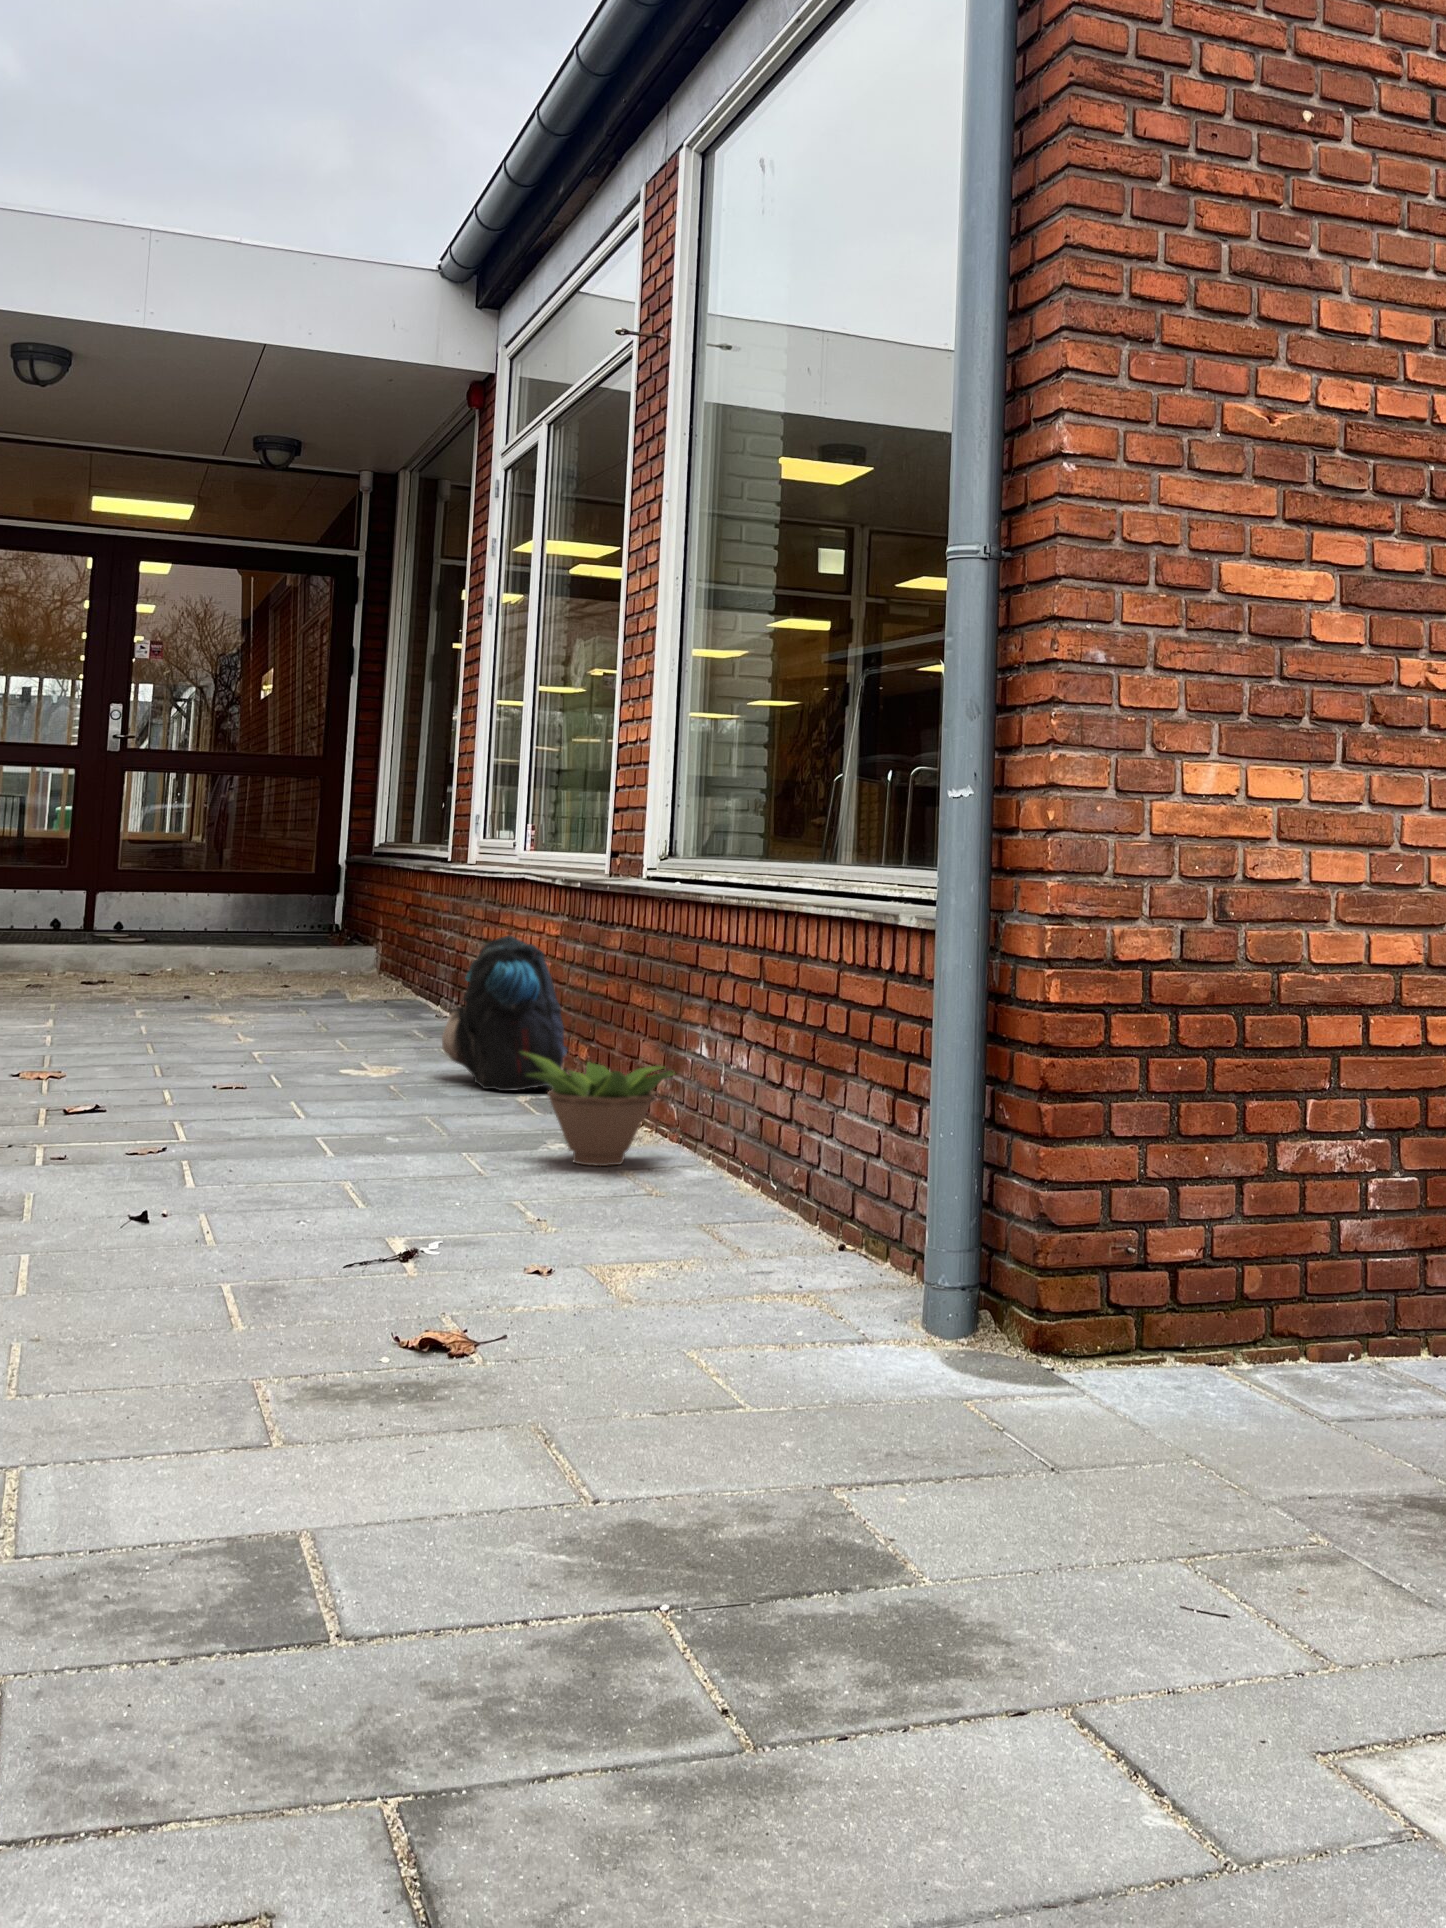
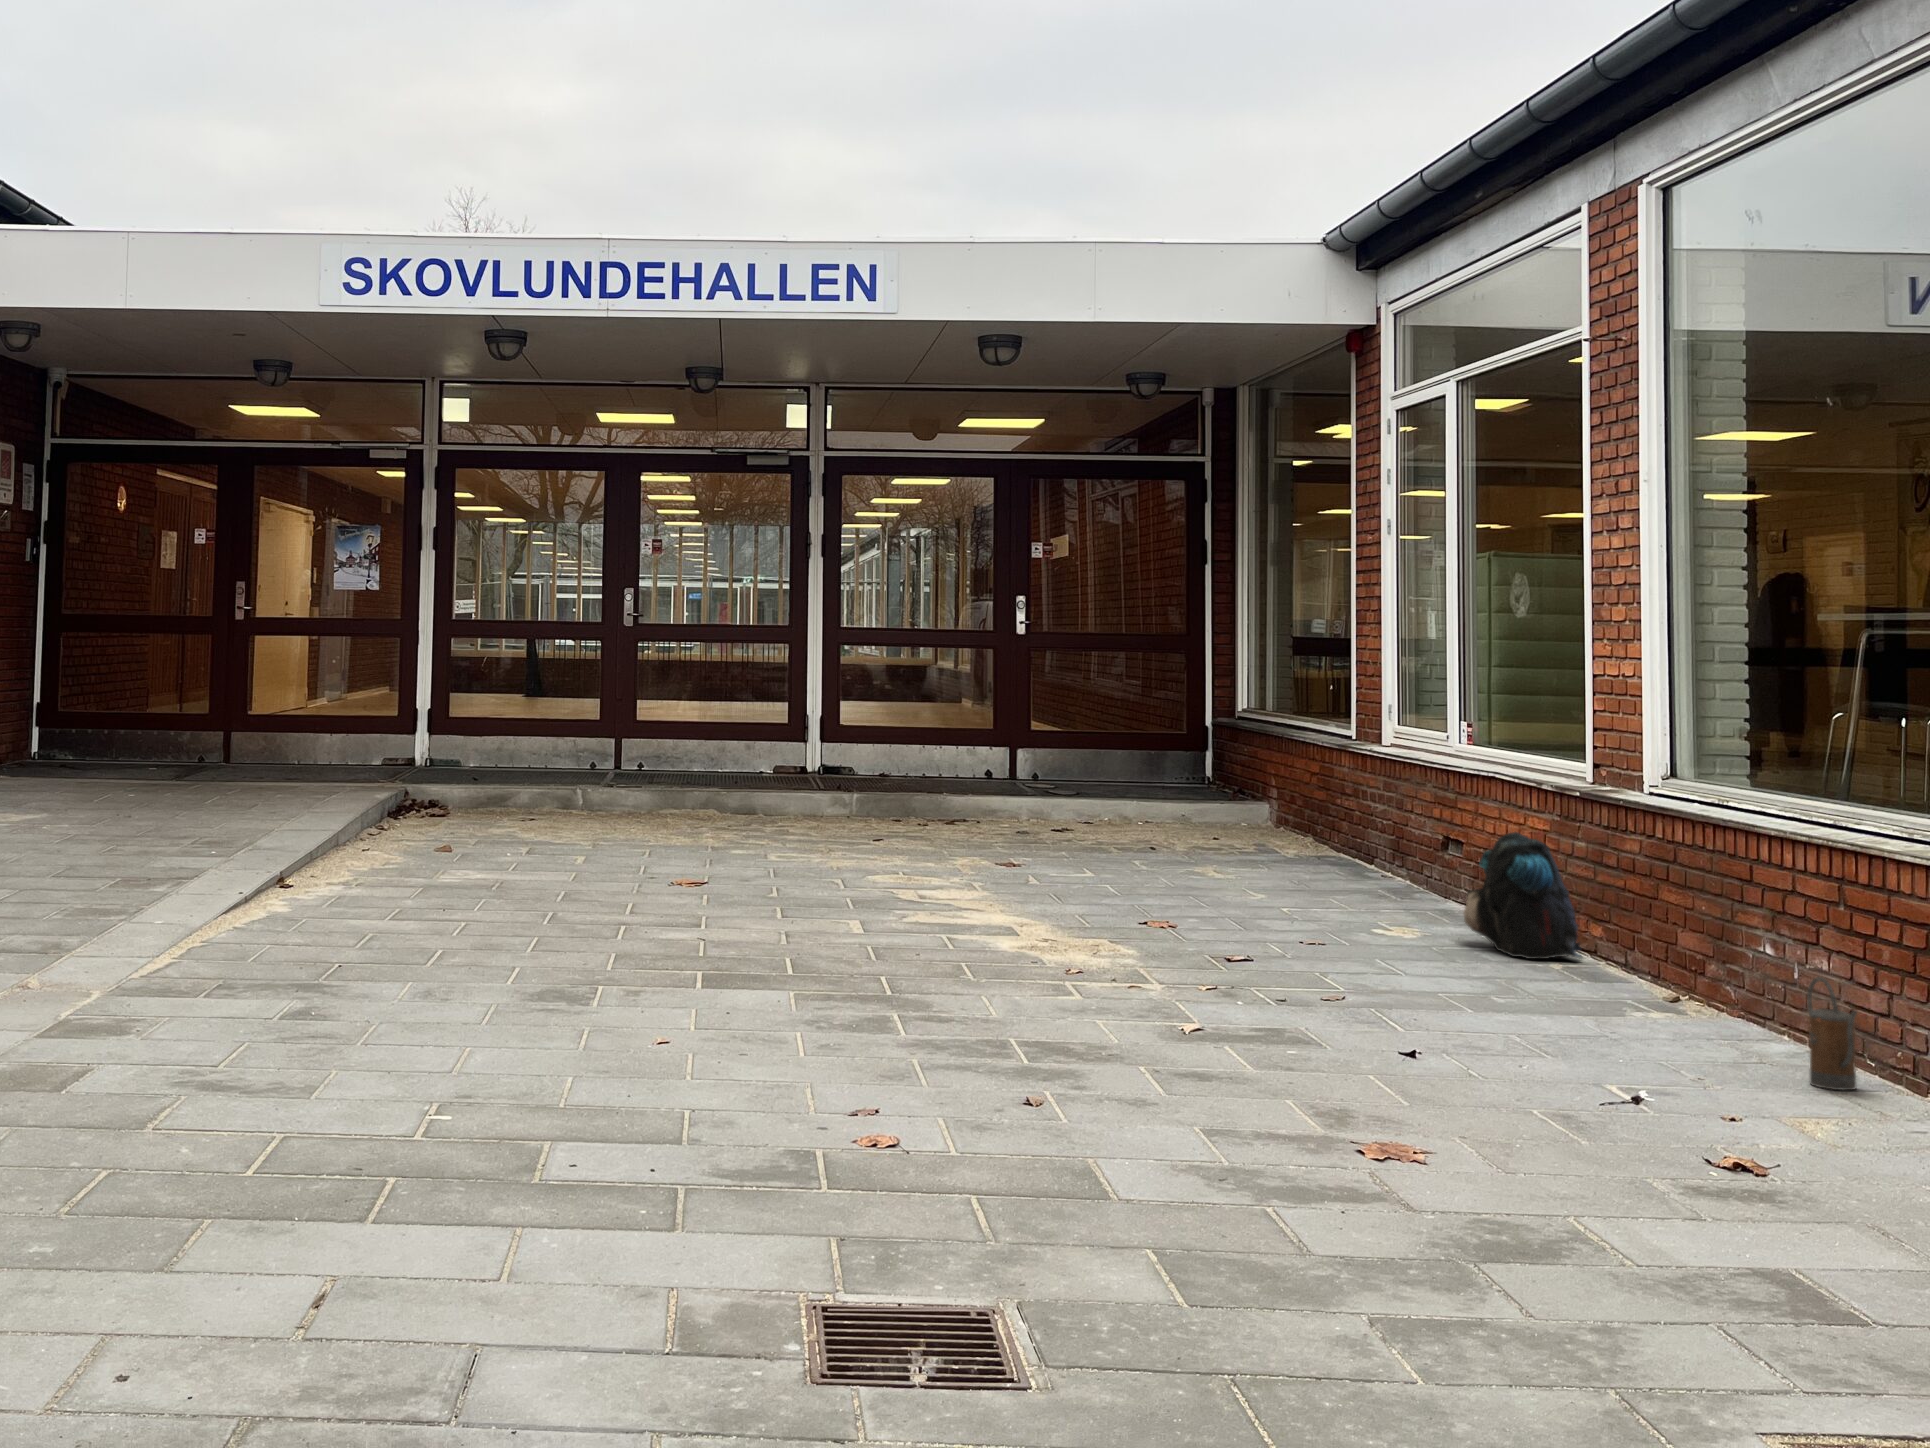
decorative plant: present [519,1052,674,1166] -> none [1608,942,1755,1034]
watering can: none [684,1076,742,1224] -> present [1807,977,1857,1090]

